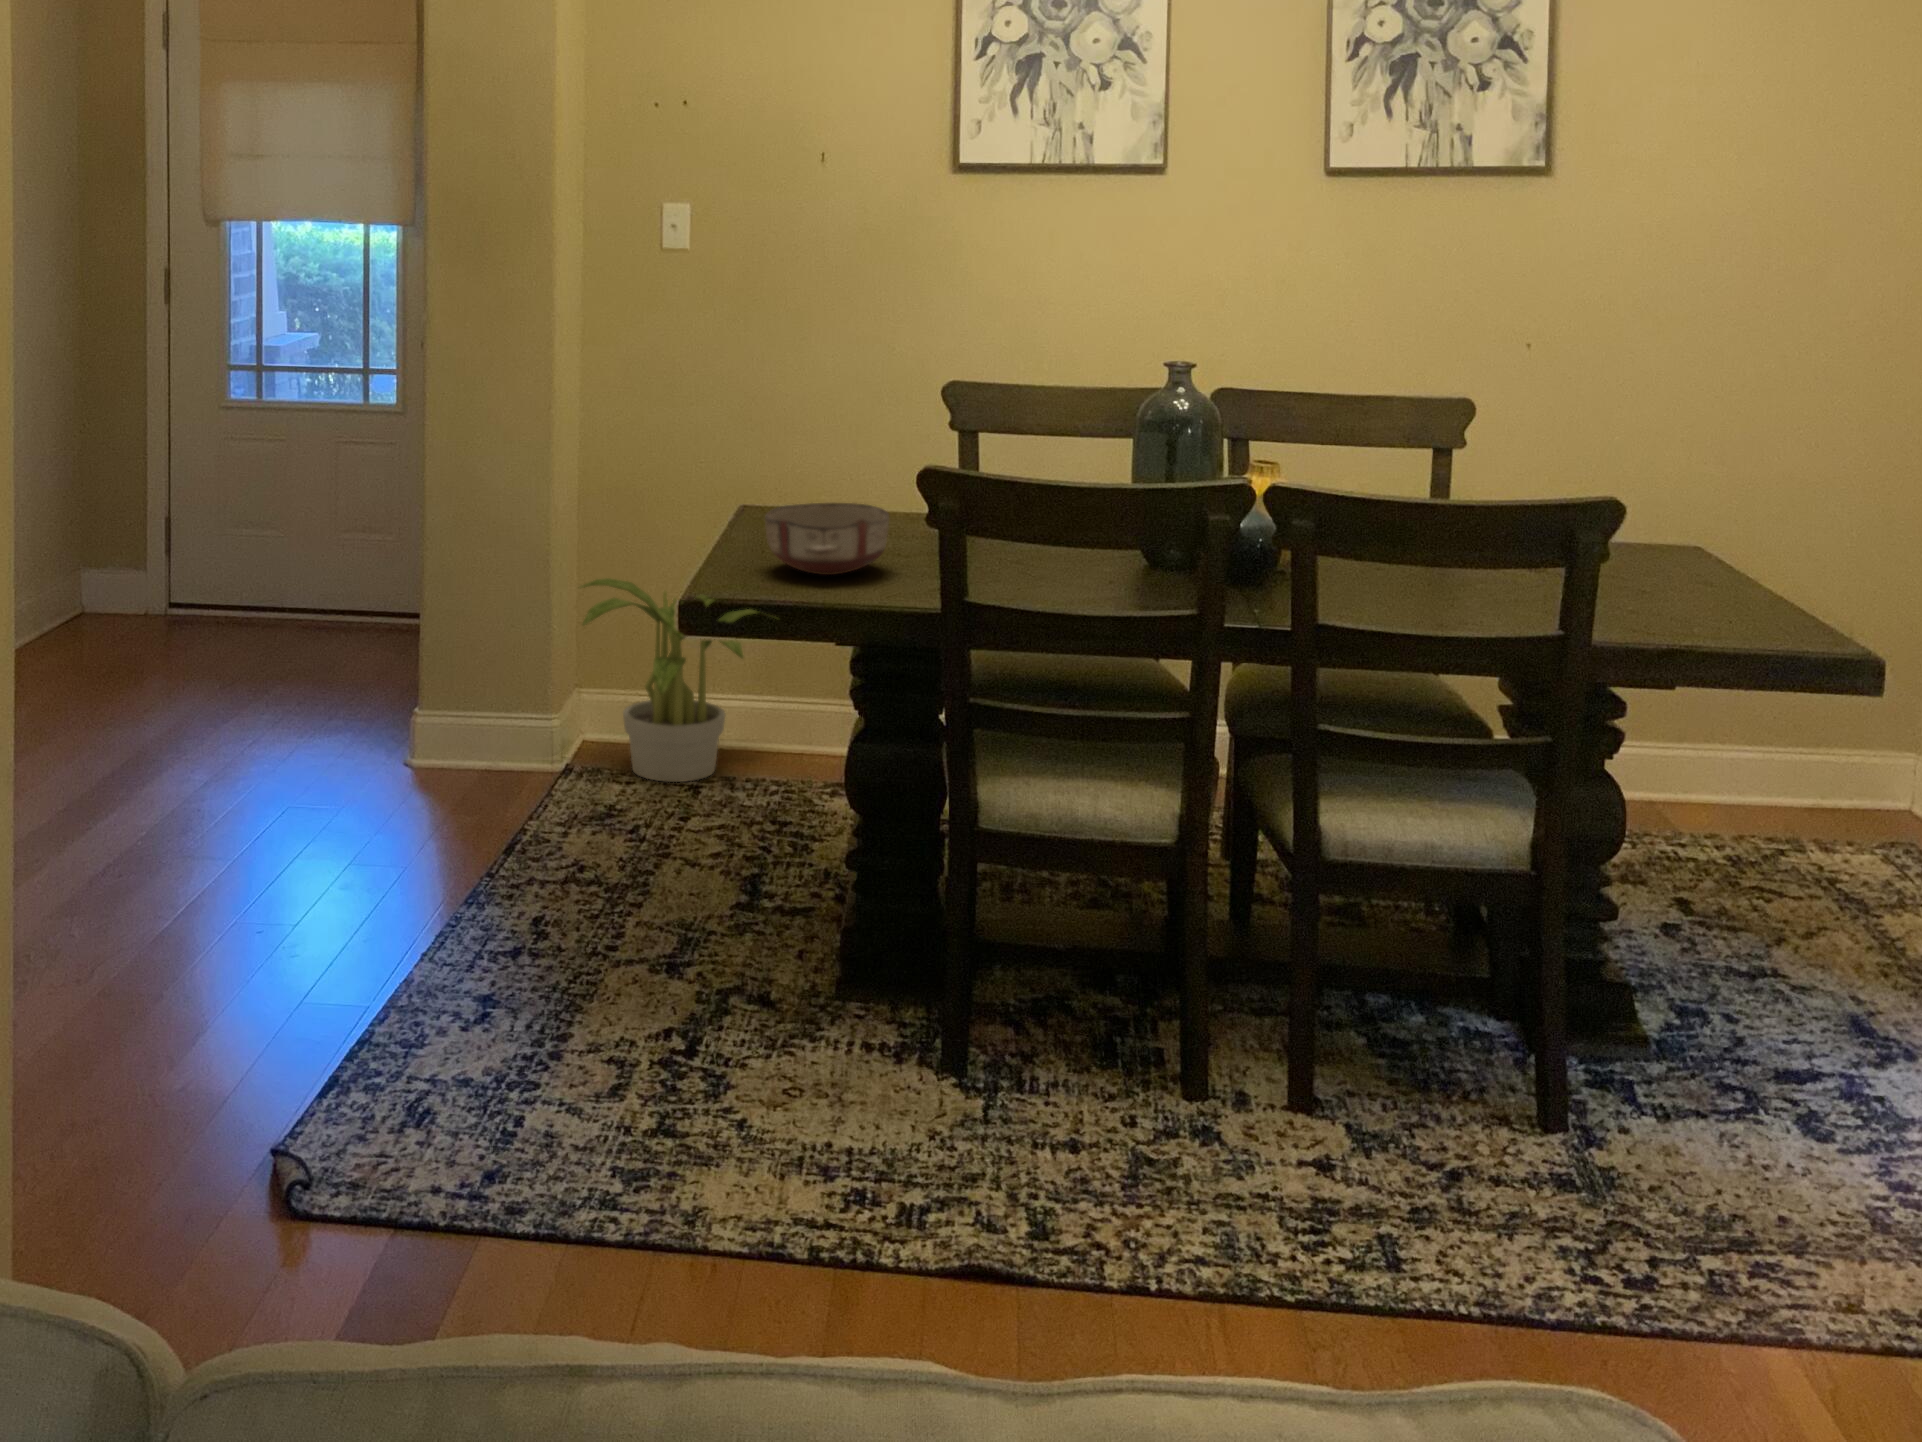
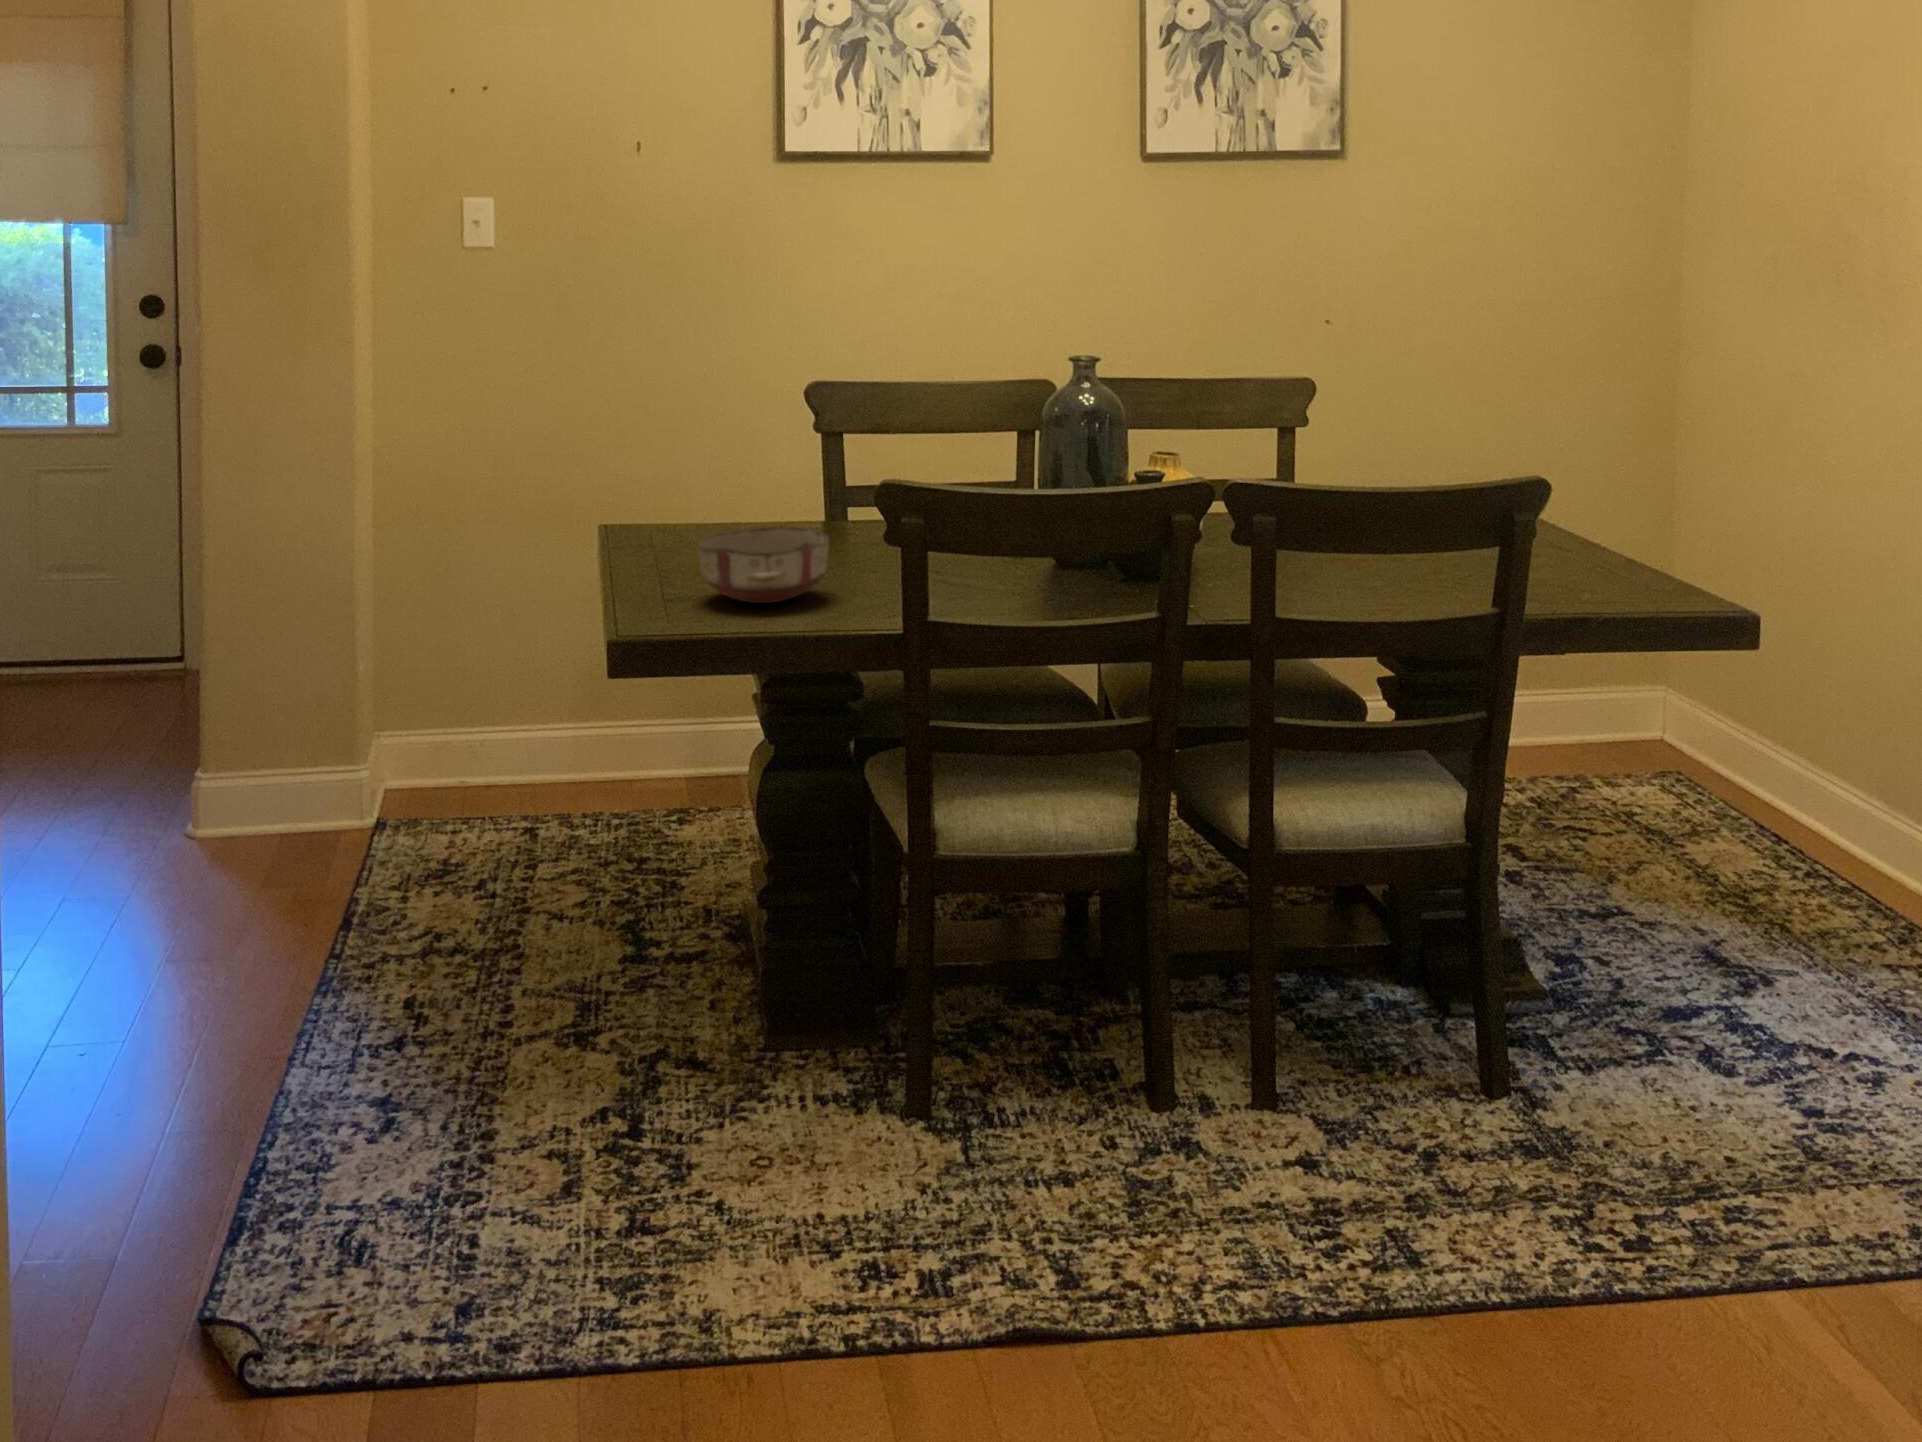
potted plant: present [578,578,777,782] -> none [440,624,650,831]

